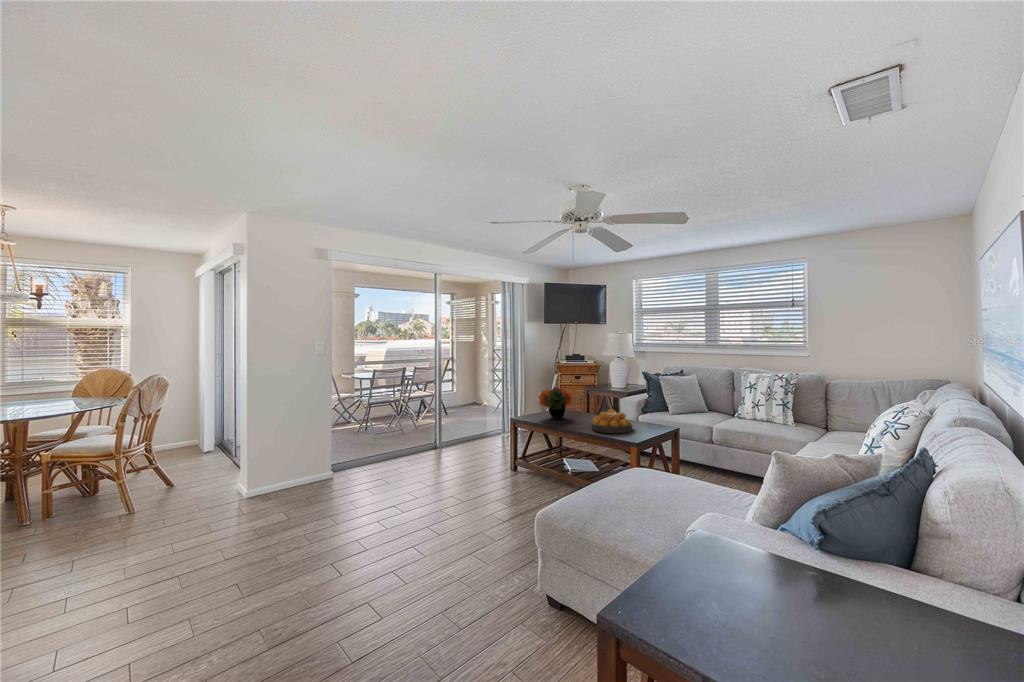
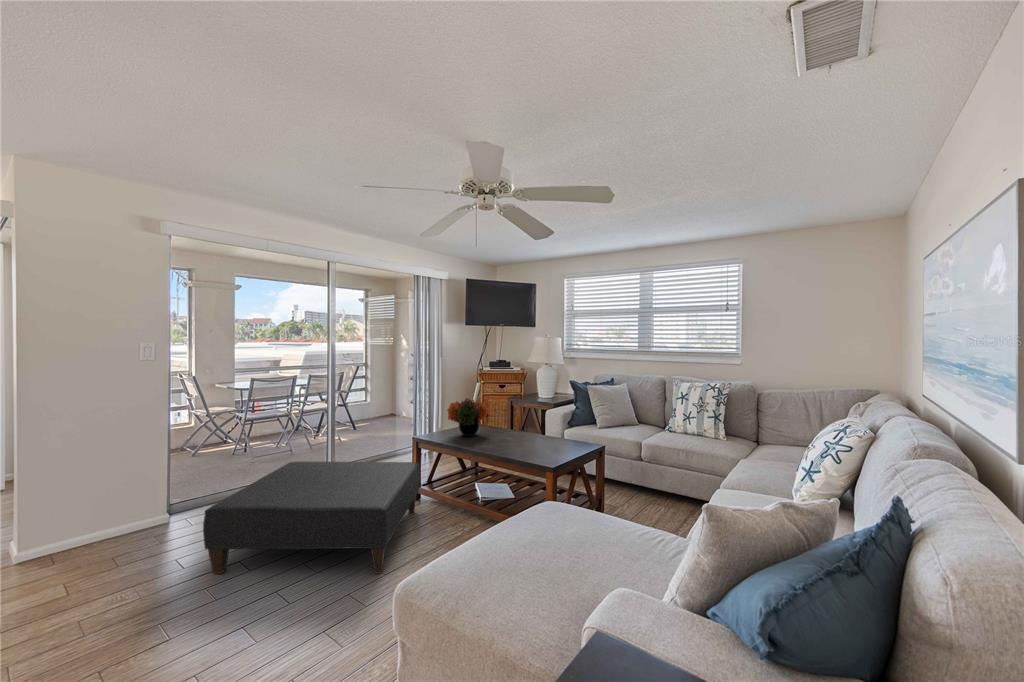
fruit bowl: present [591,409,632,433] -> none [505,425,552,454]
ottoman: none [368,437,519,523] -> present [203,461,420,574]

